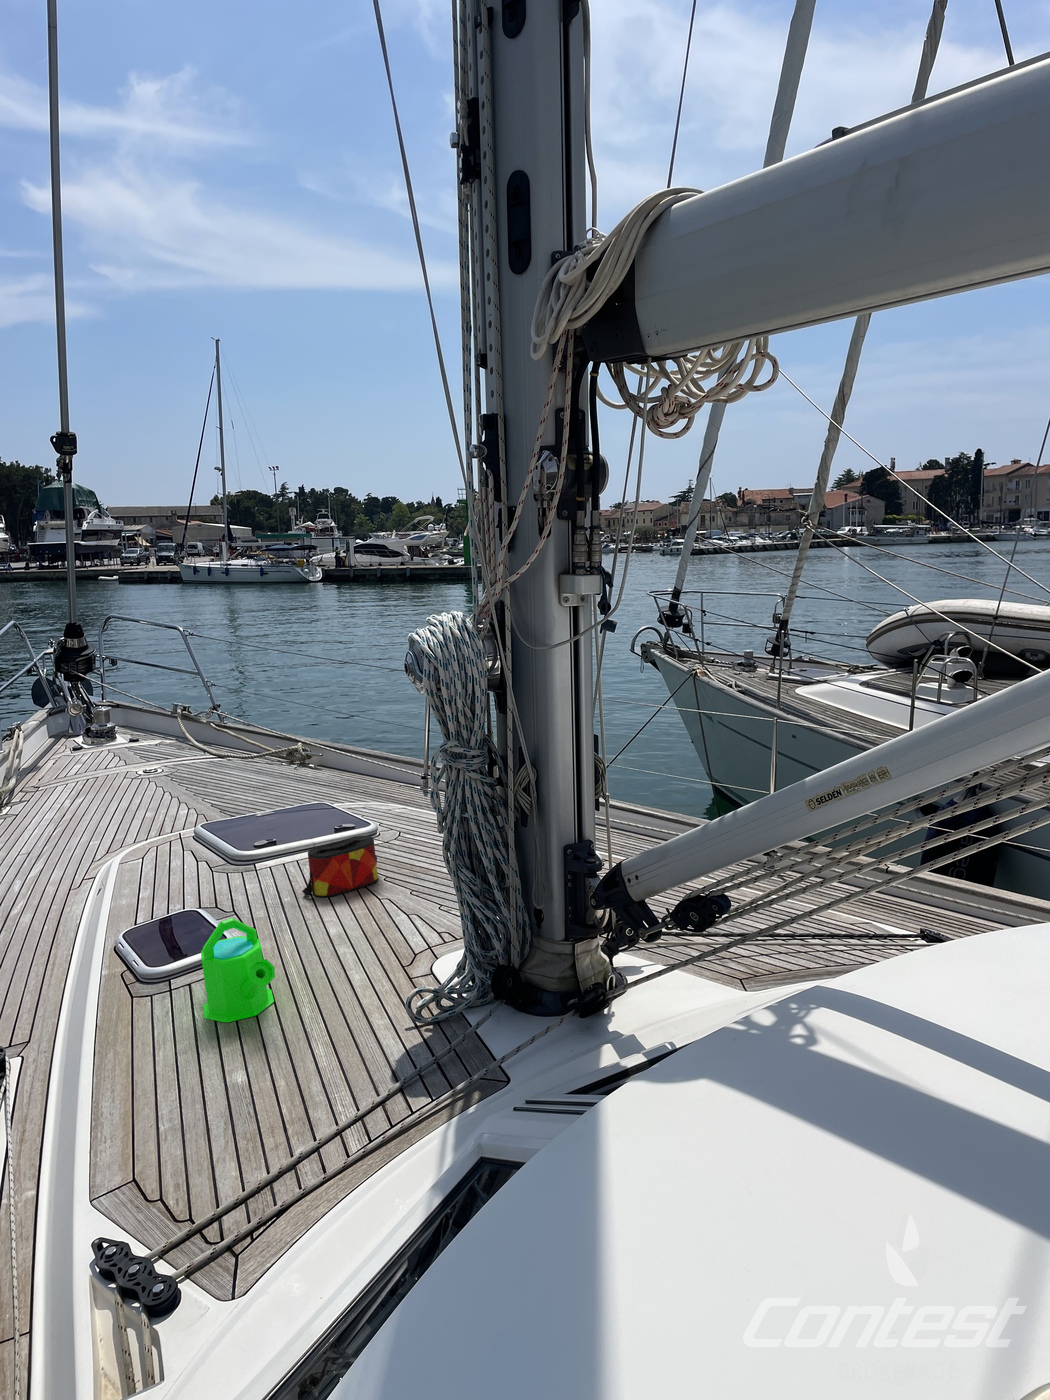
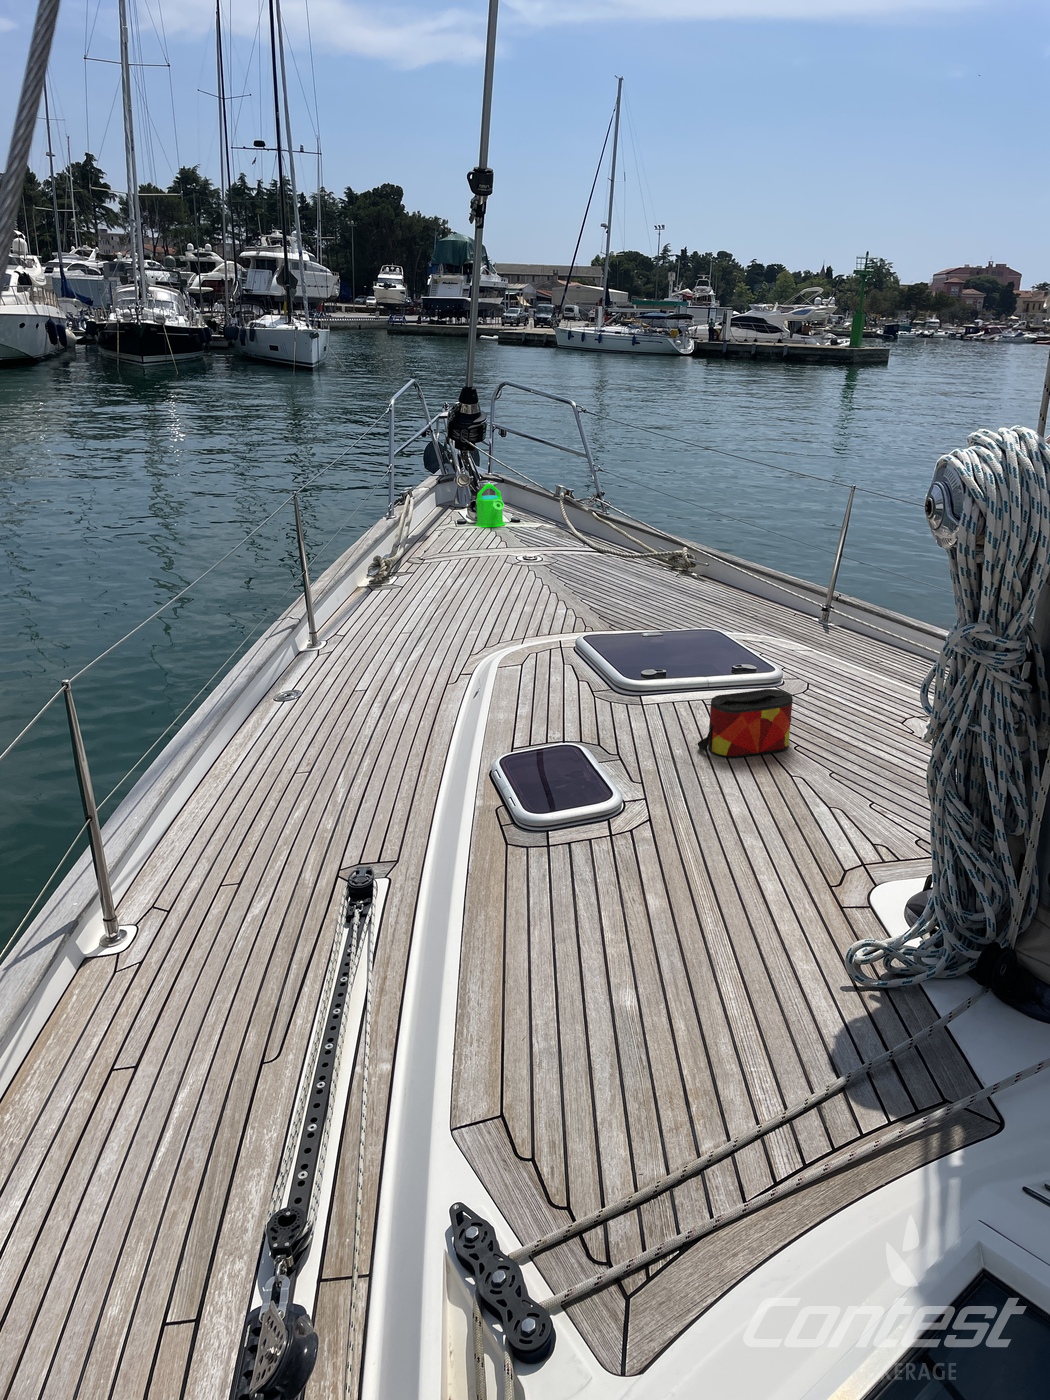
watering can: present [201,918,275,1023] -> present [475,483,505,527]

